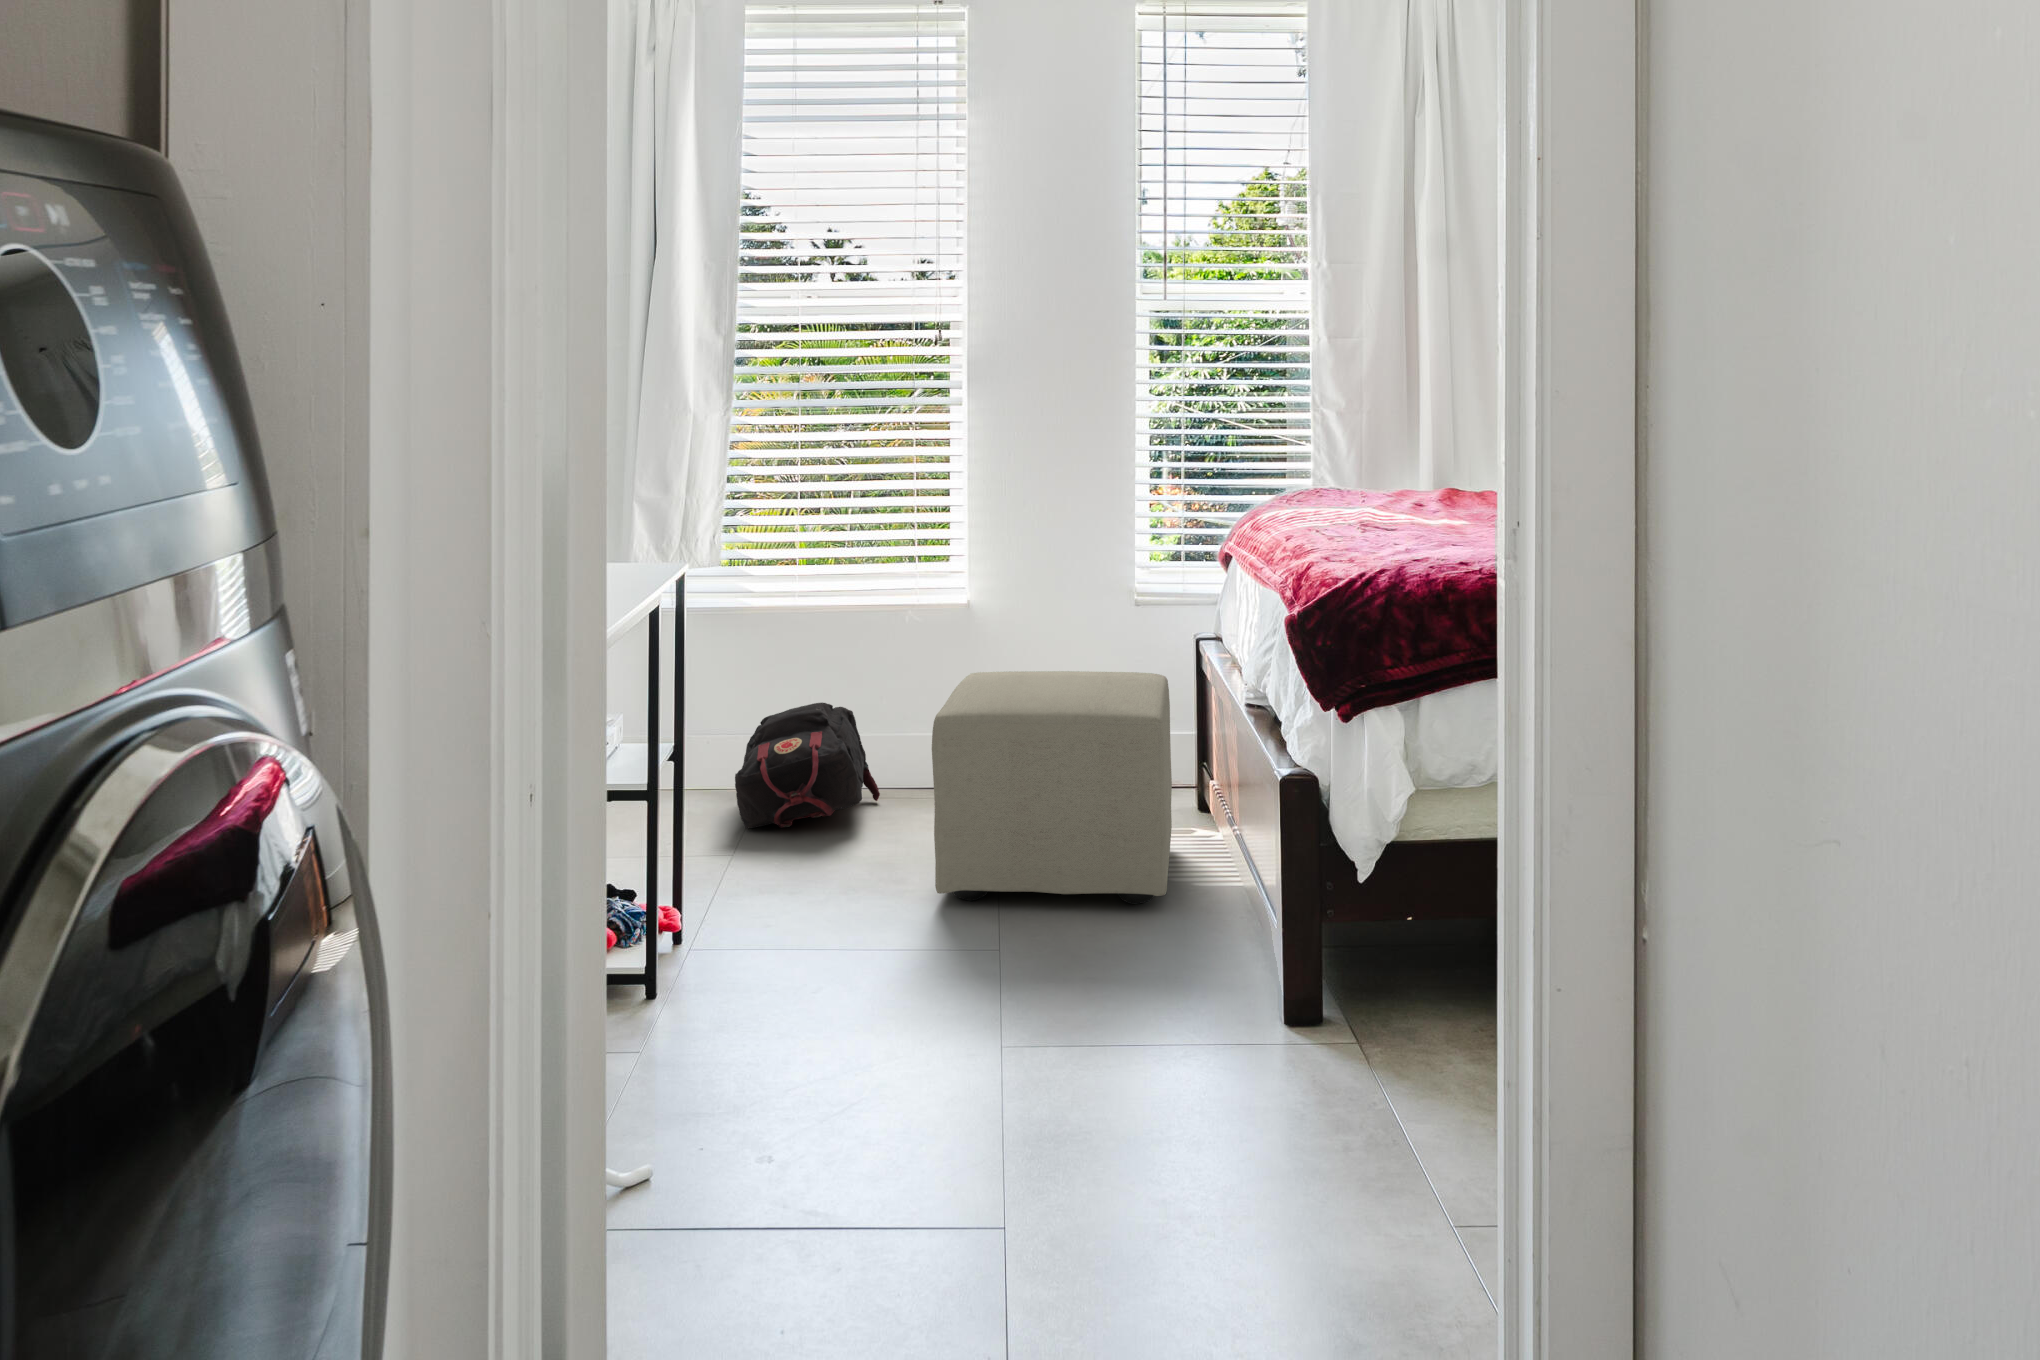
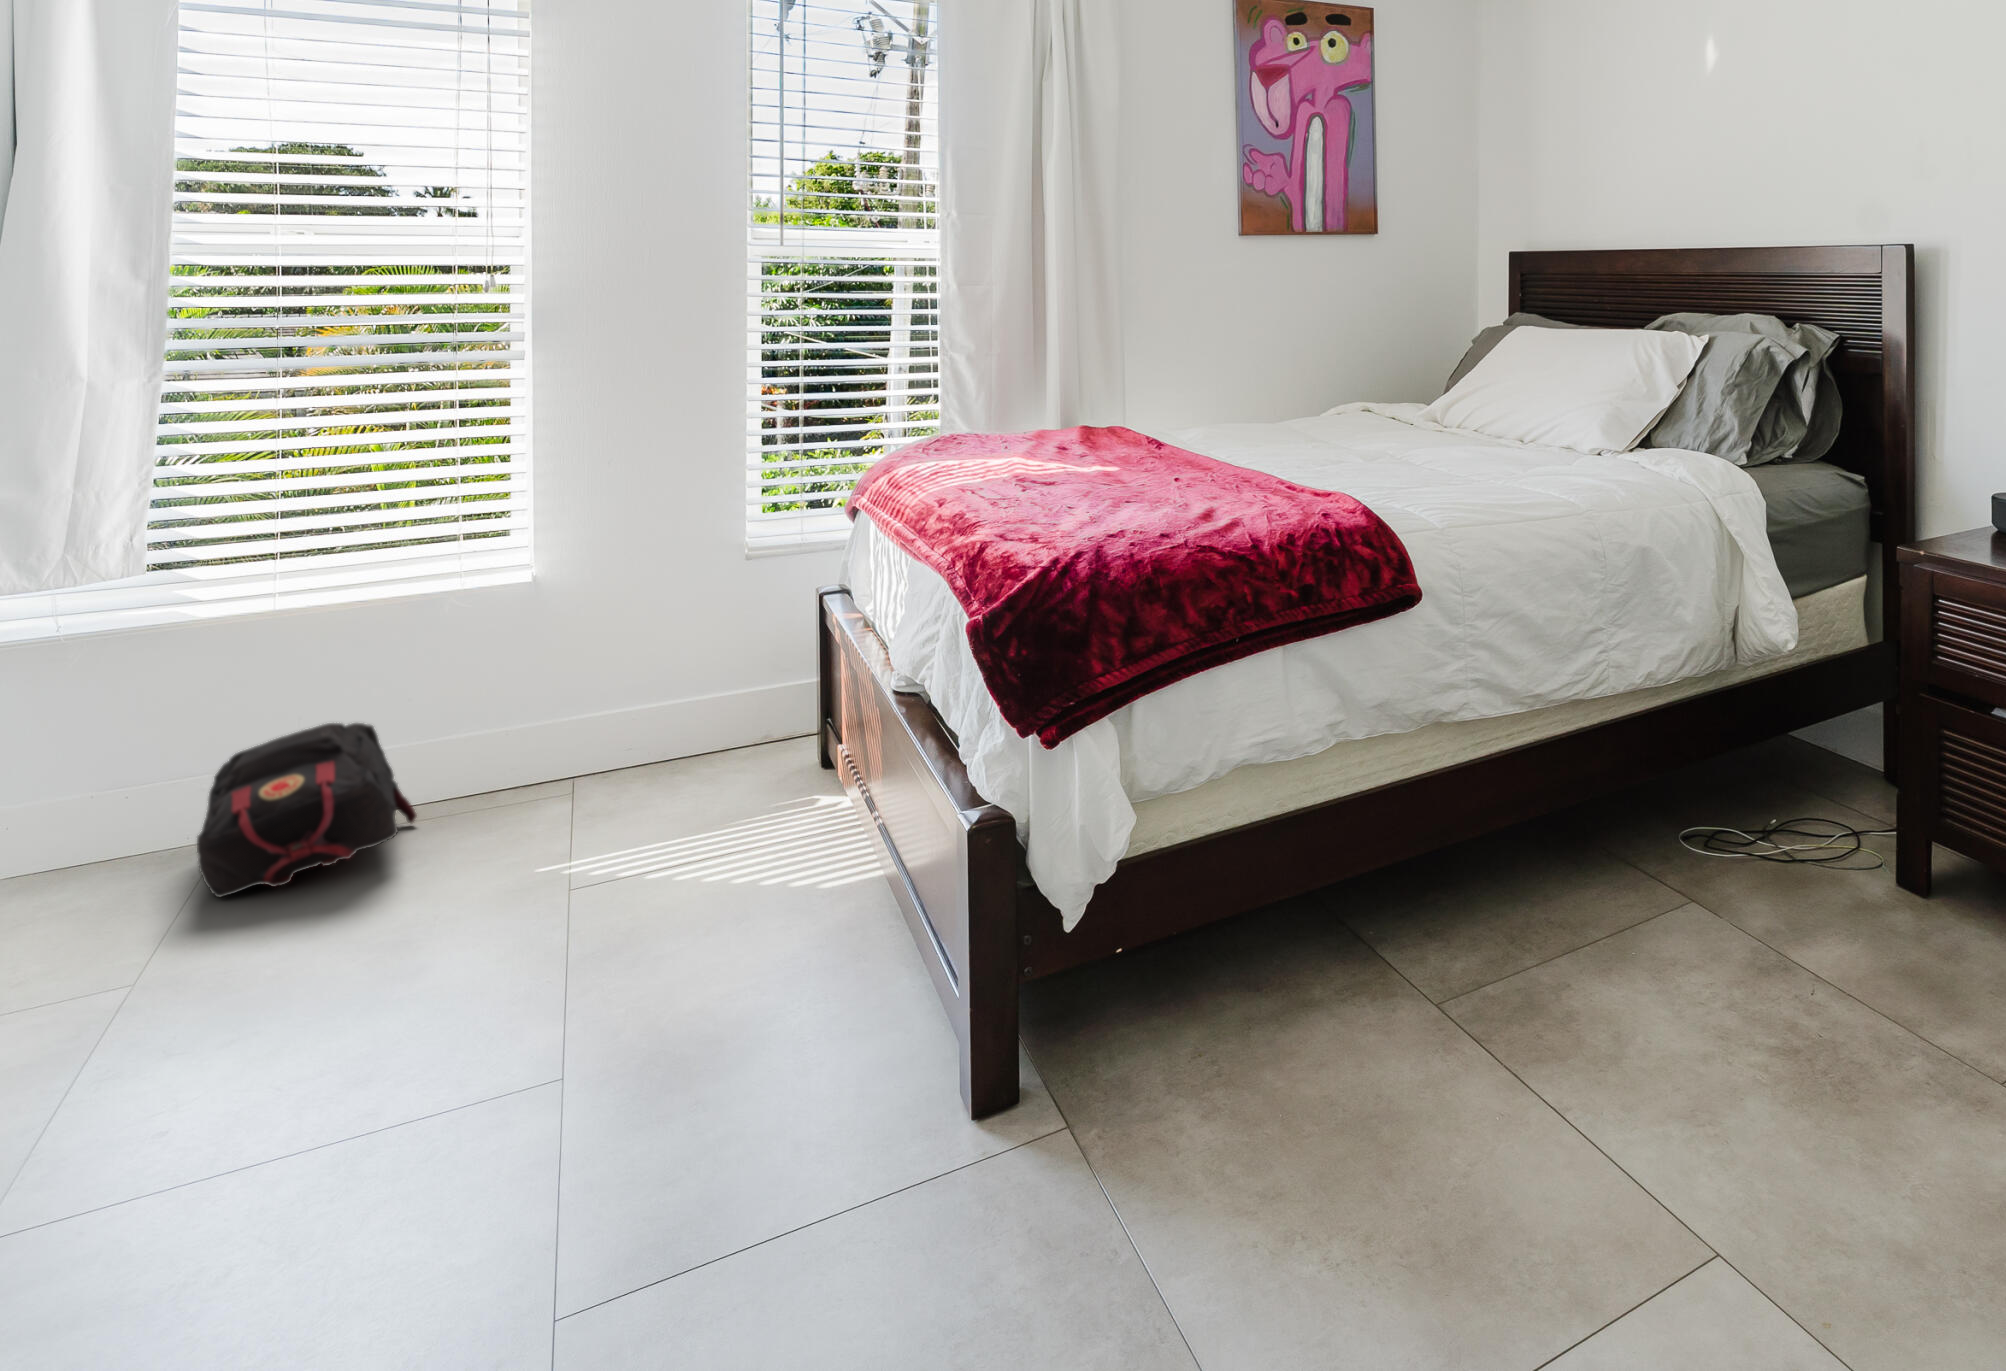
ottoman: present [932,671,1172,904] -> none [519,648,814,936]

